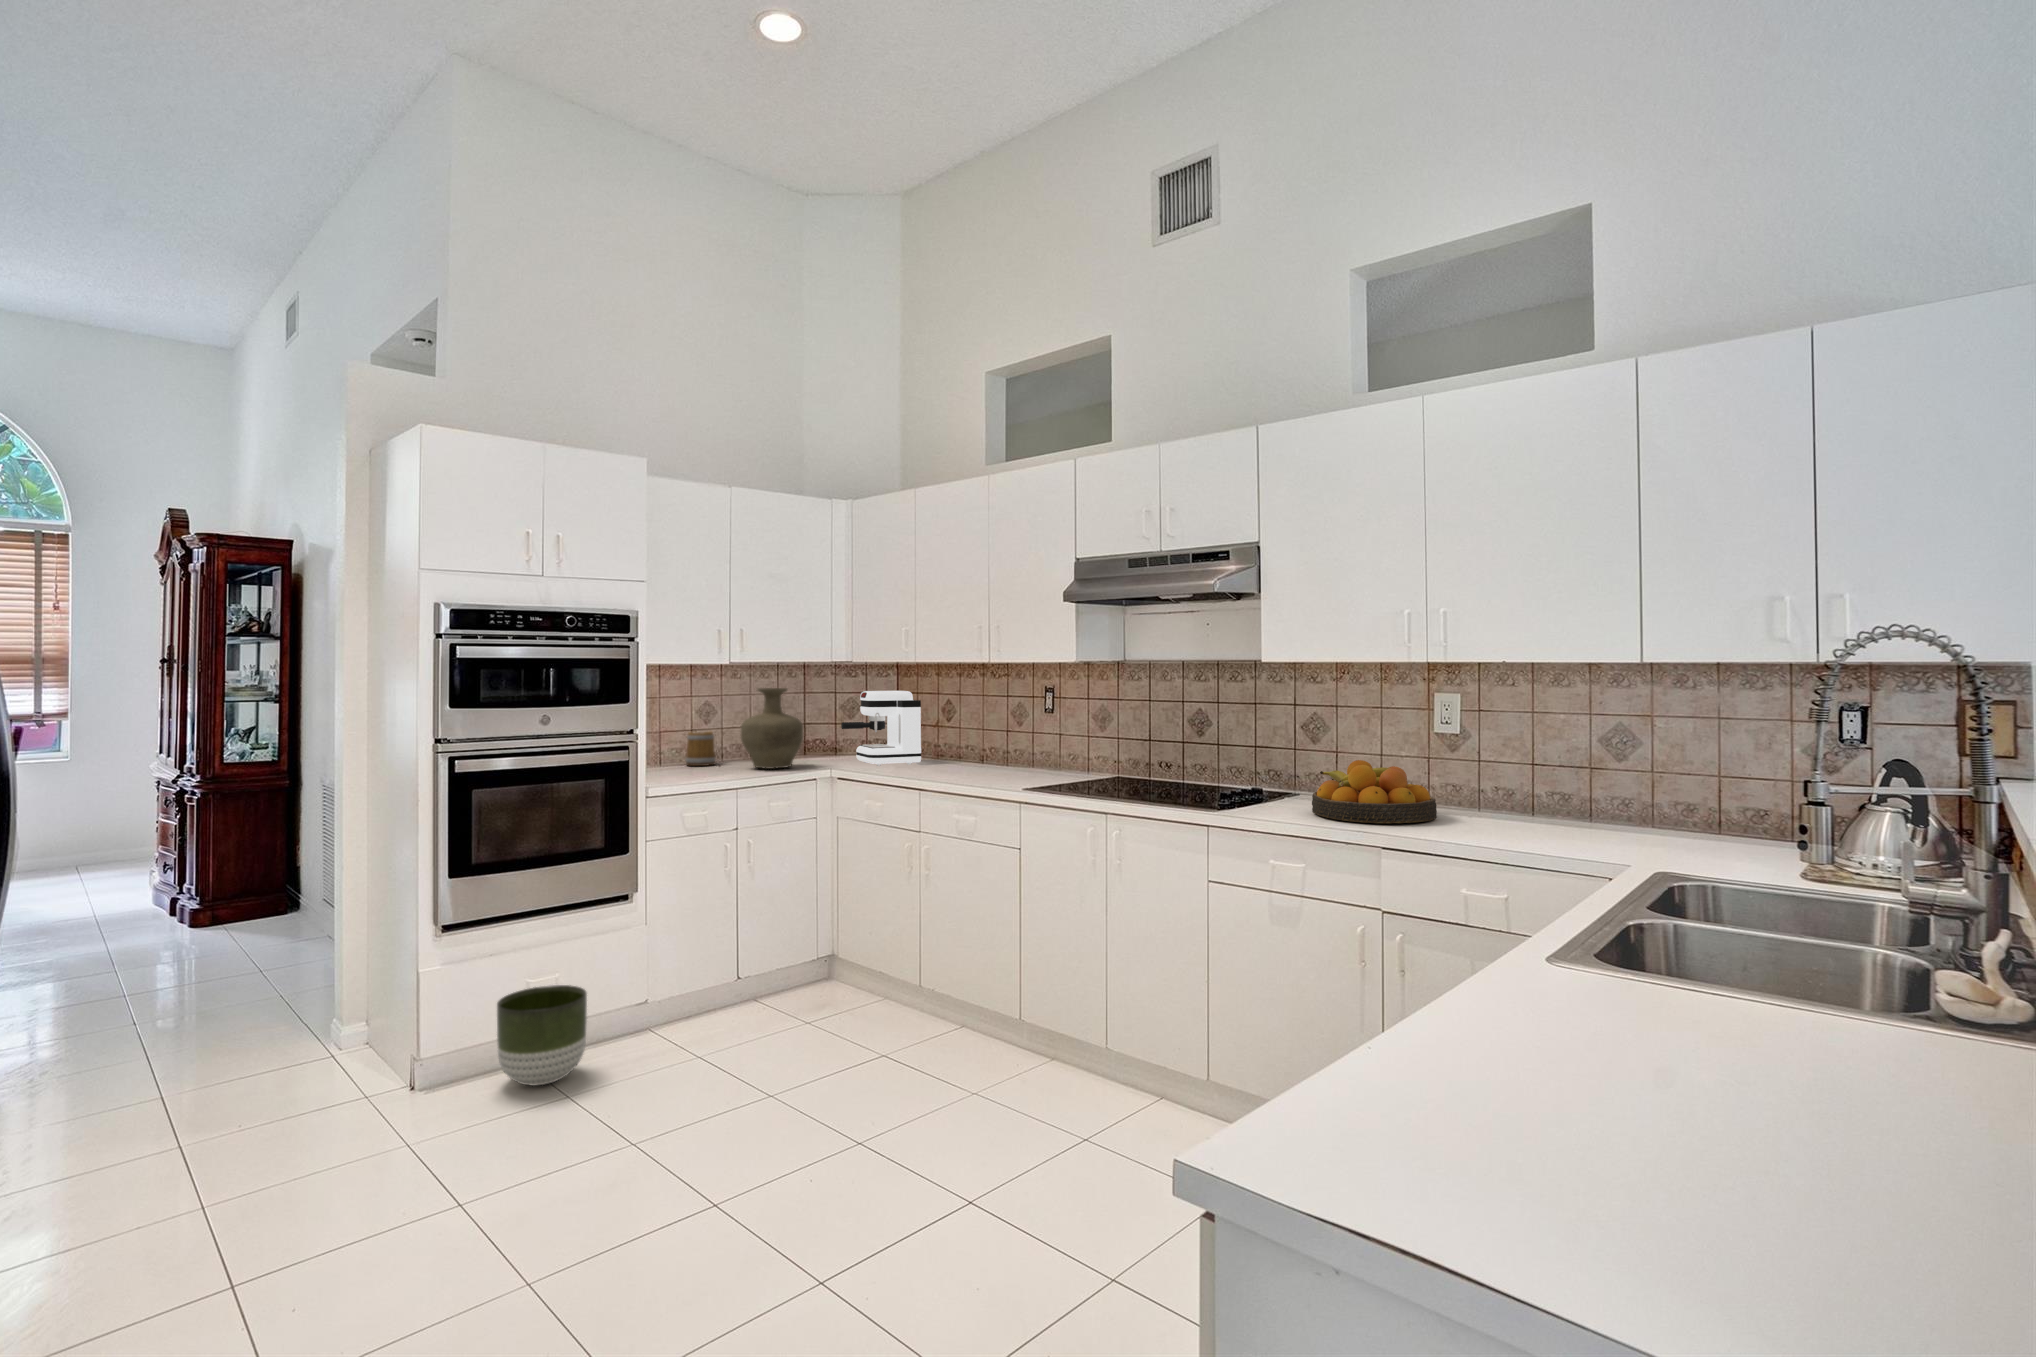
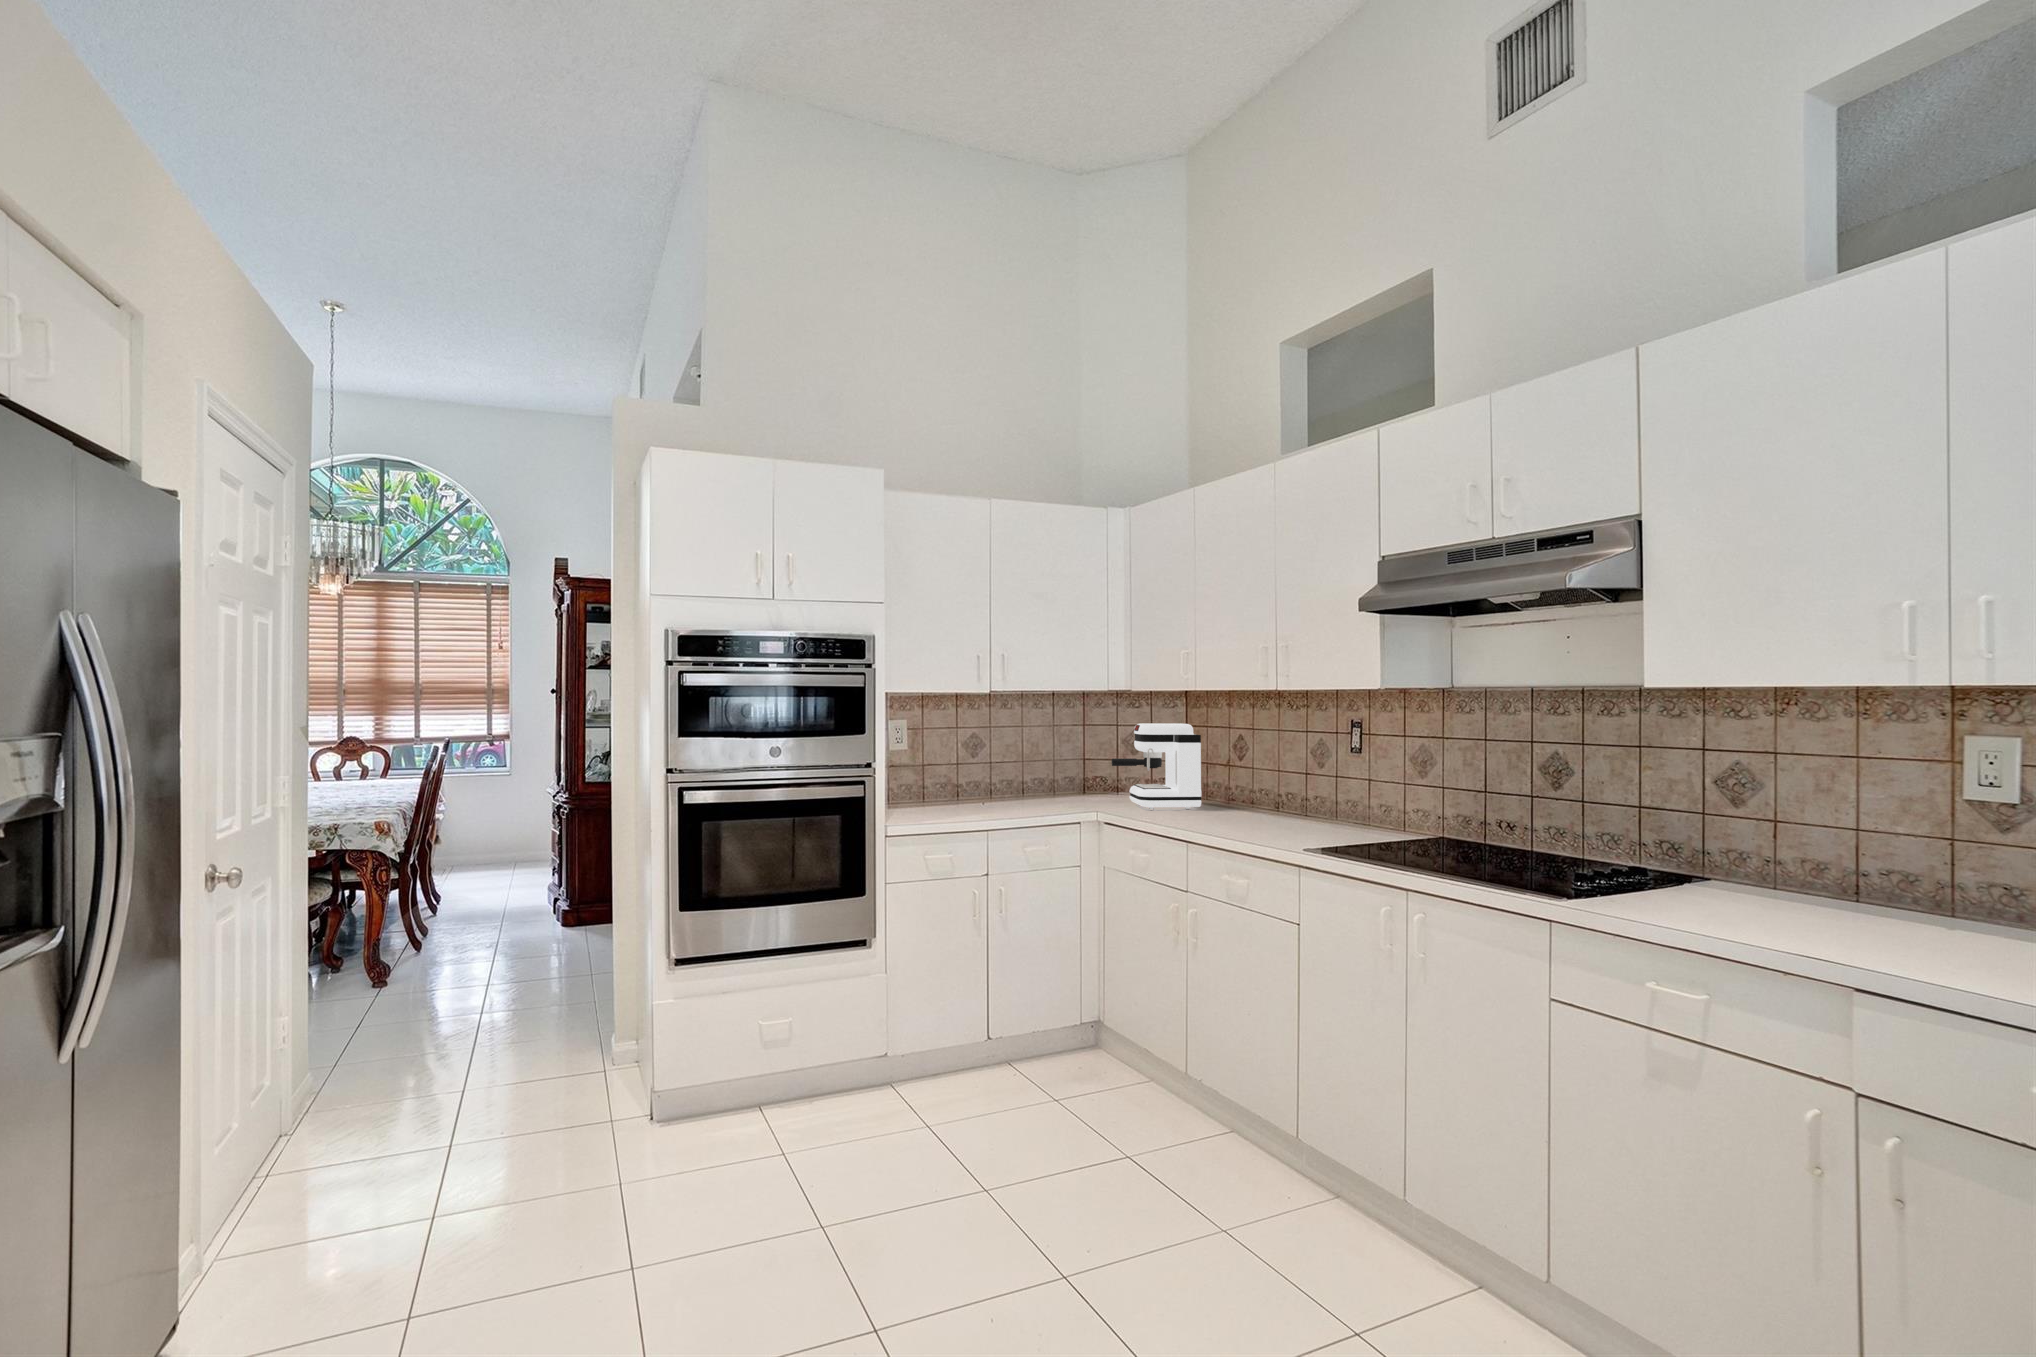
vase: present [741,688,803,769] -> none [1002,719,1069,808]
mug: present [686,731,716,766] -> none [950,765,984,802]
fruit bowl: present [1312,760,1437,823] -> none [1732,838,1973,947]
planter: present [497,985,587,1086] -> none [718,1033,807,1142]

